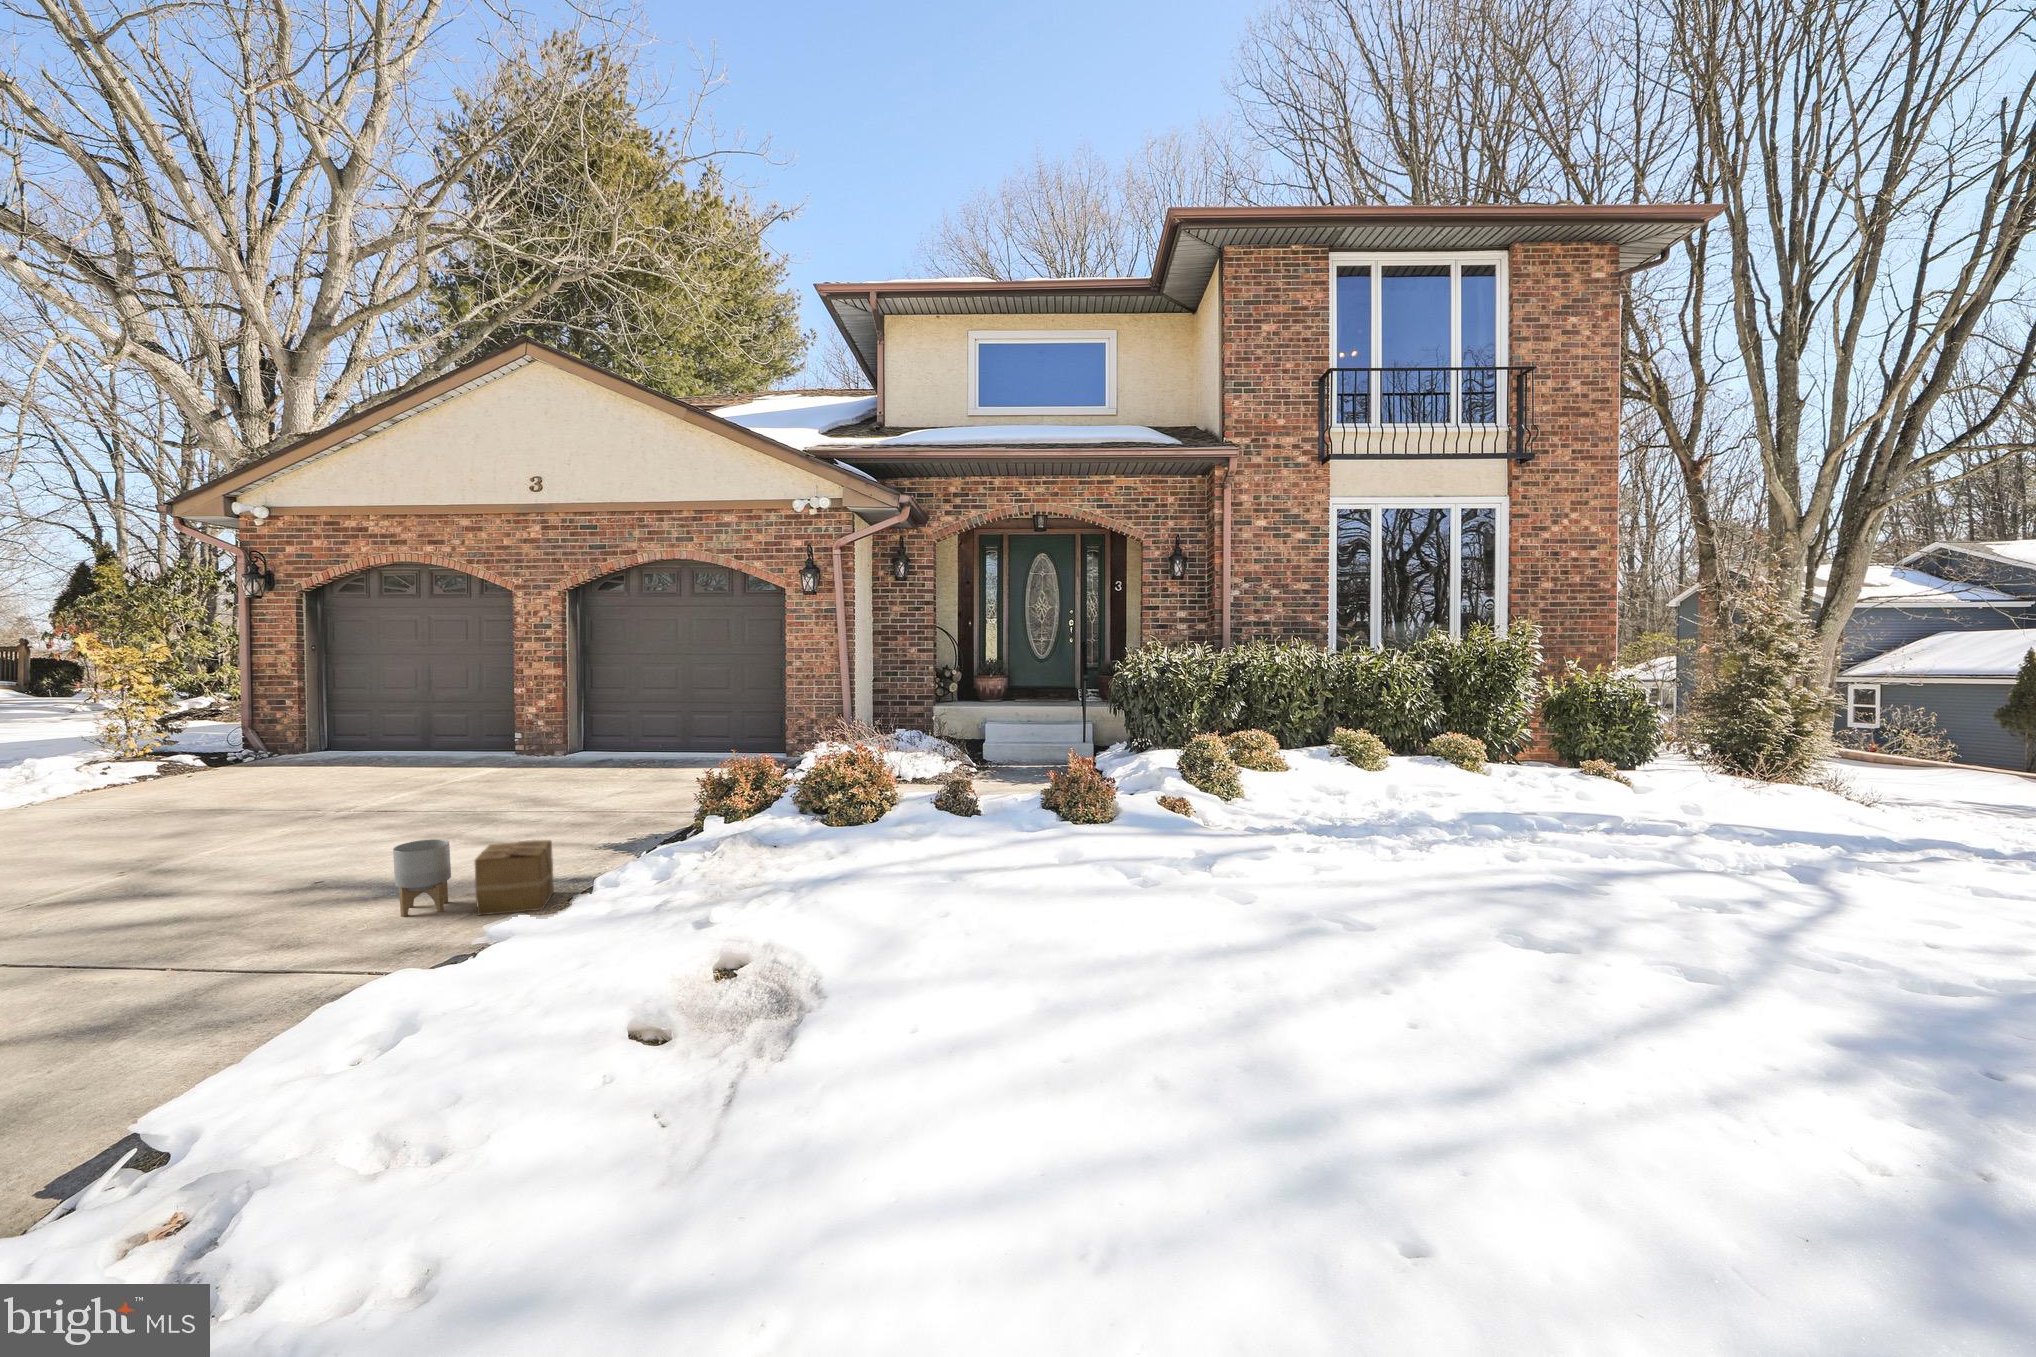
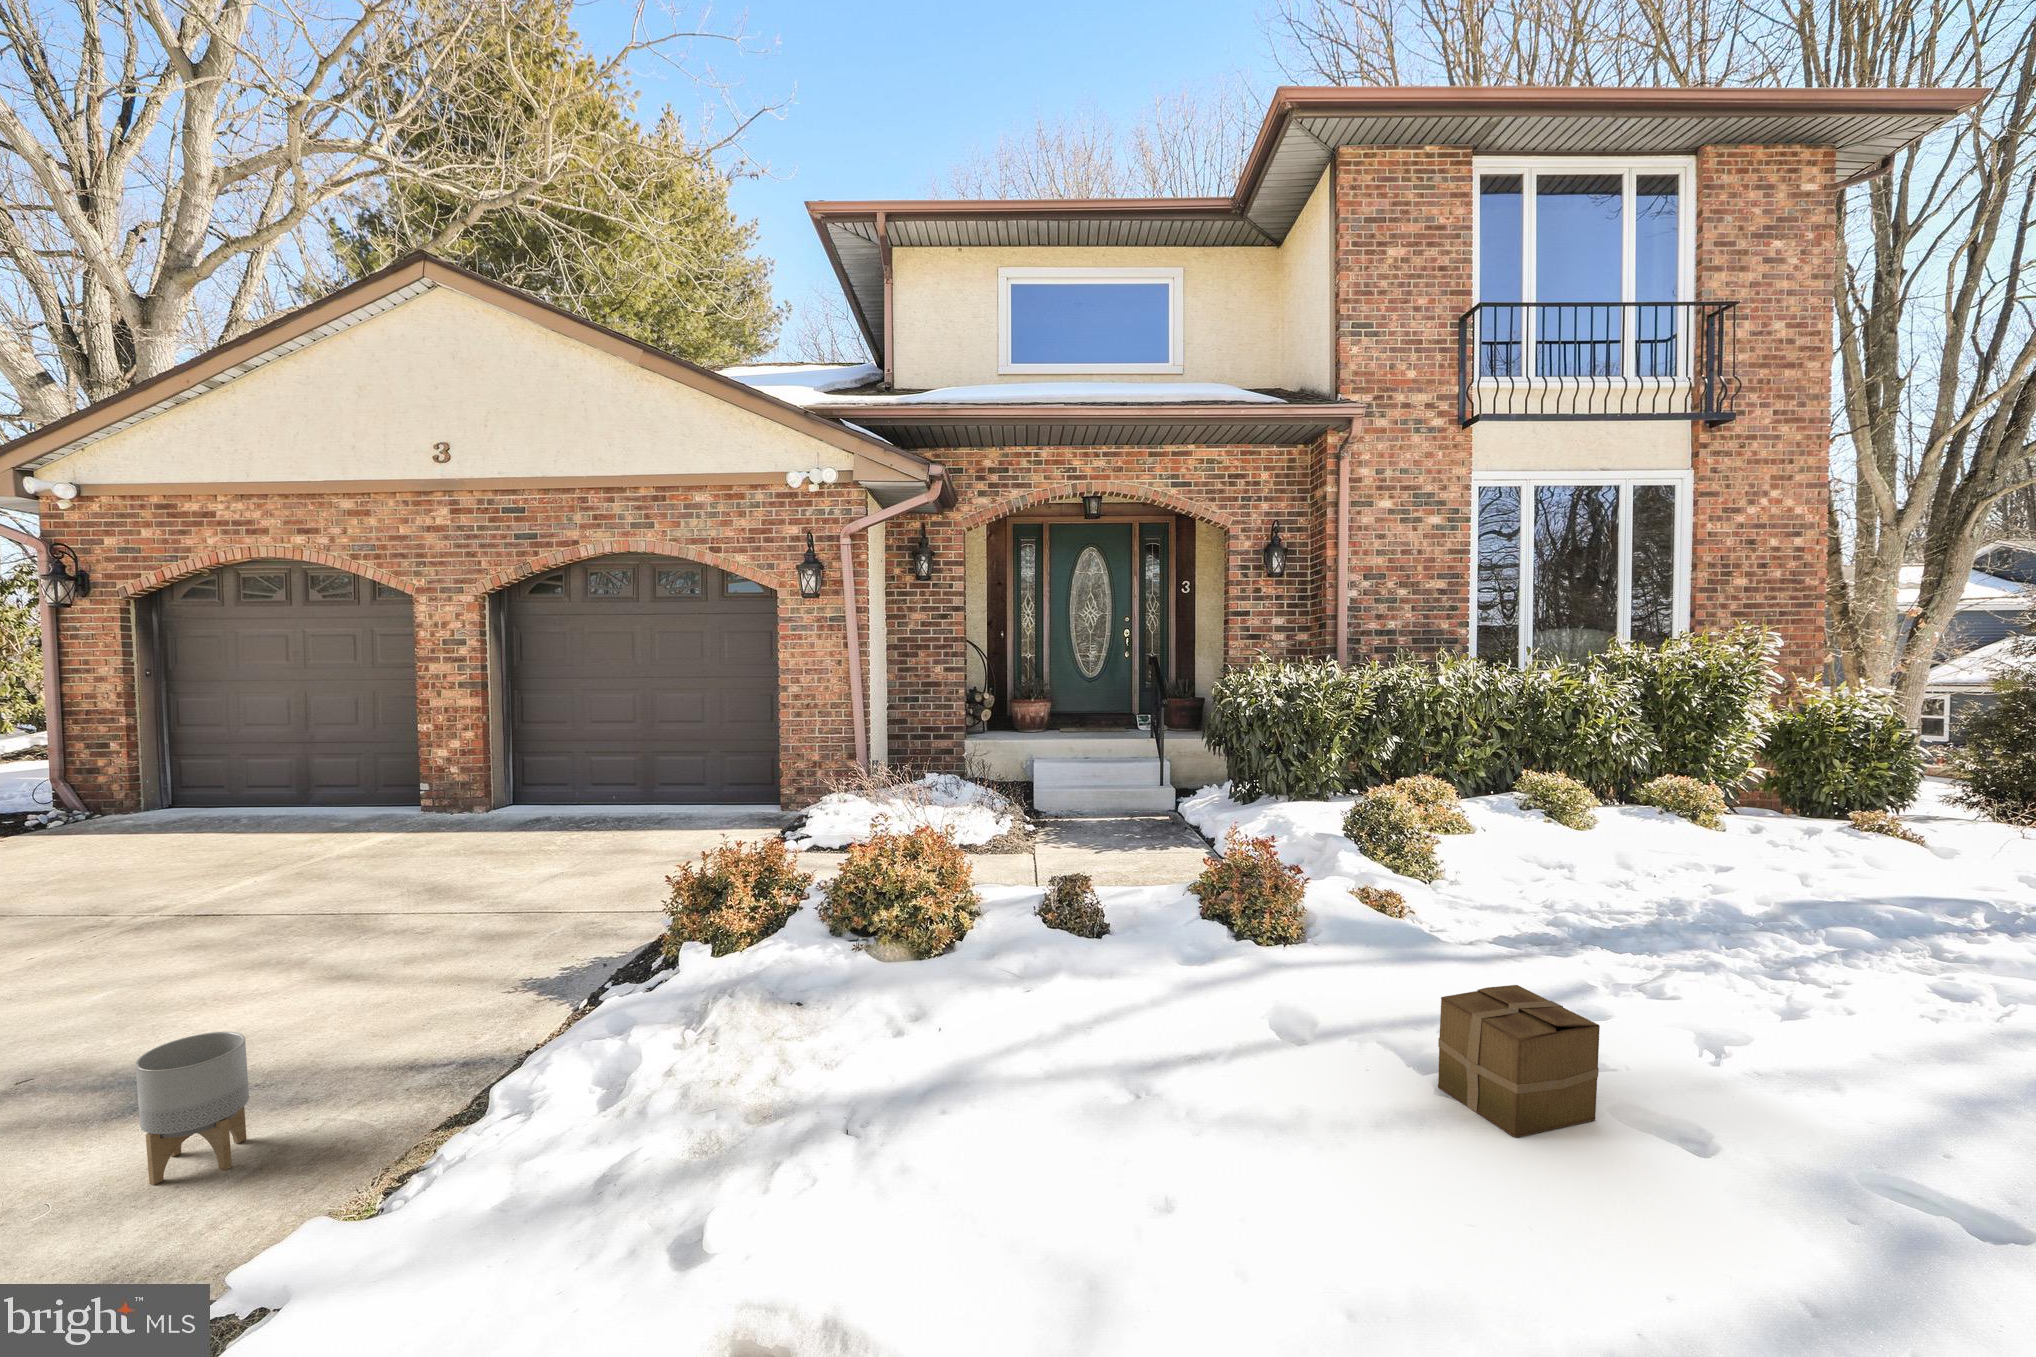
cardboard box: present [475,840,554,916] -> present [1438,985,1600,1137]

